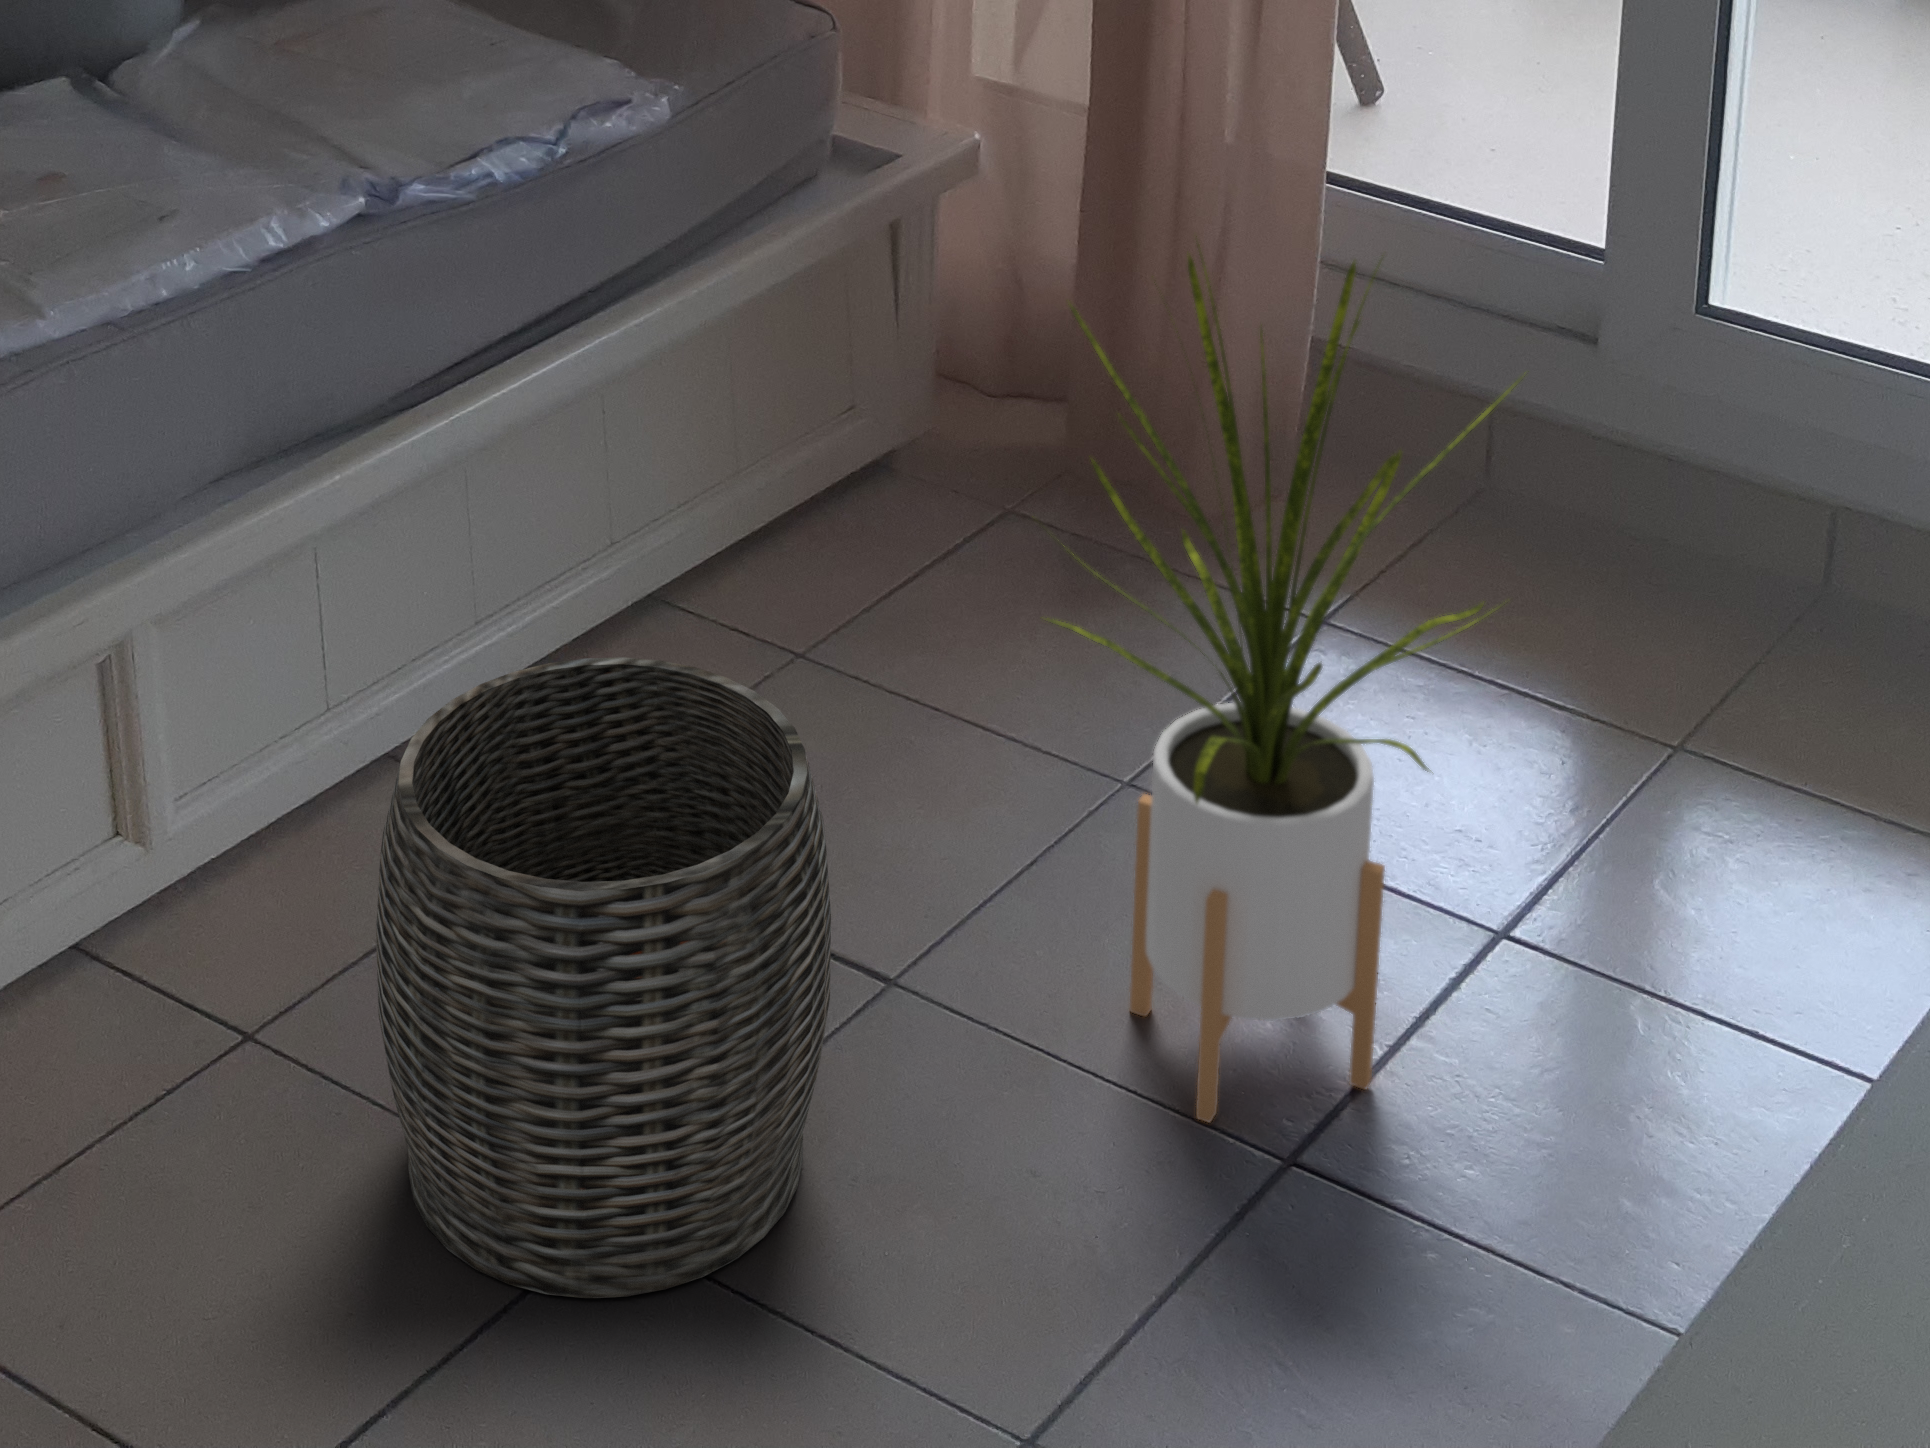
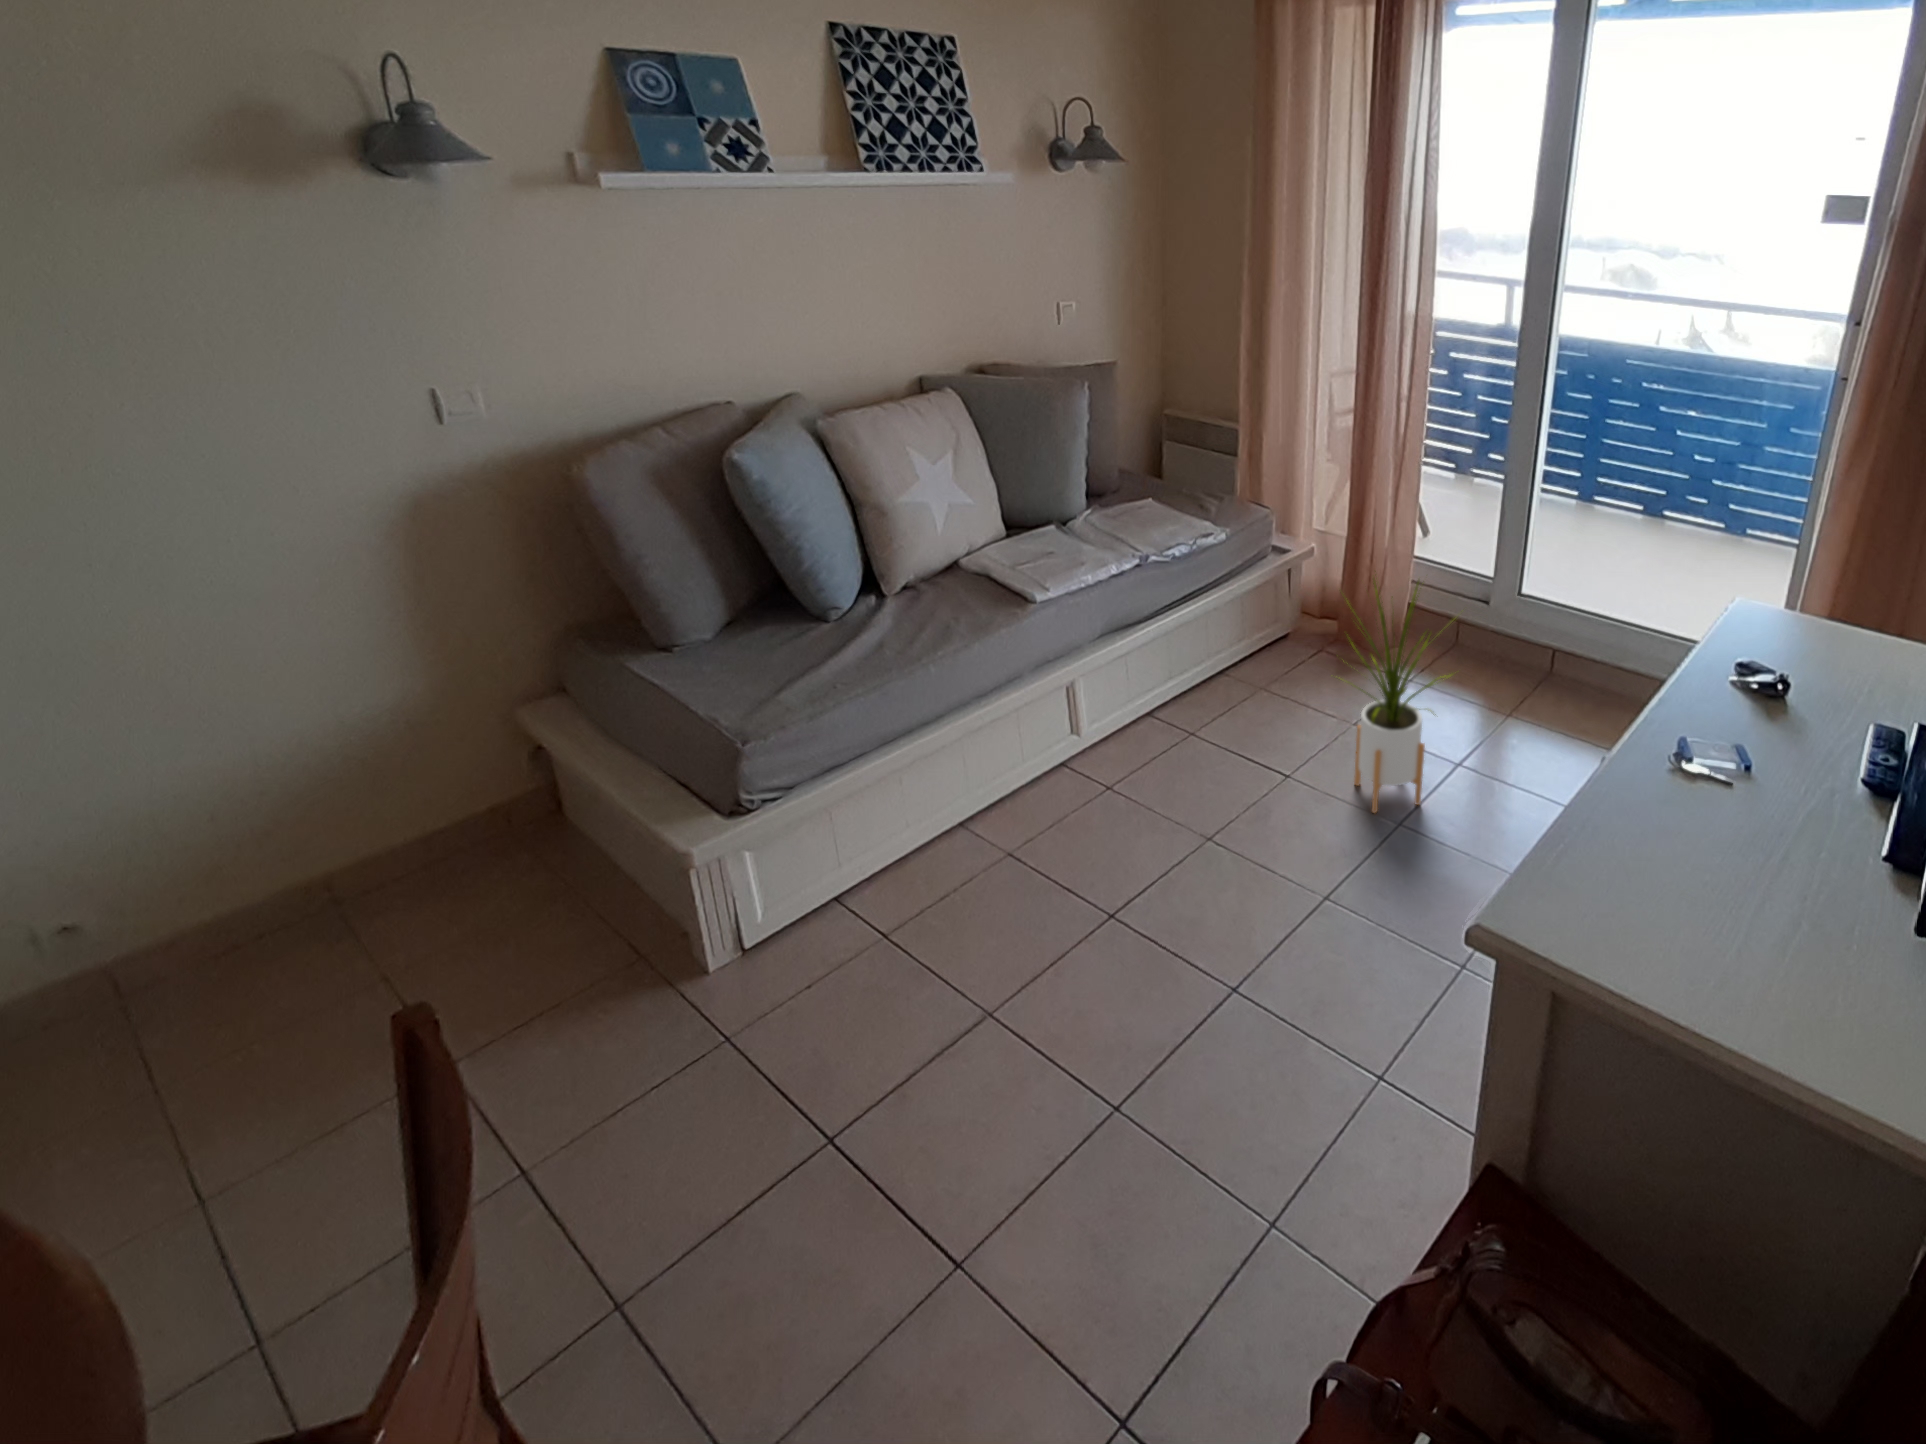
woven basket: present [376,657,831,1298] -> none [1146,686,1271,857]

